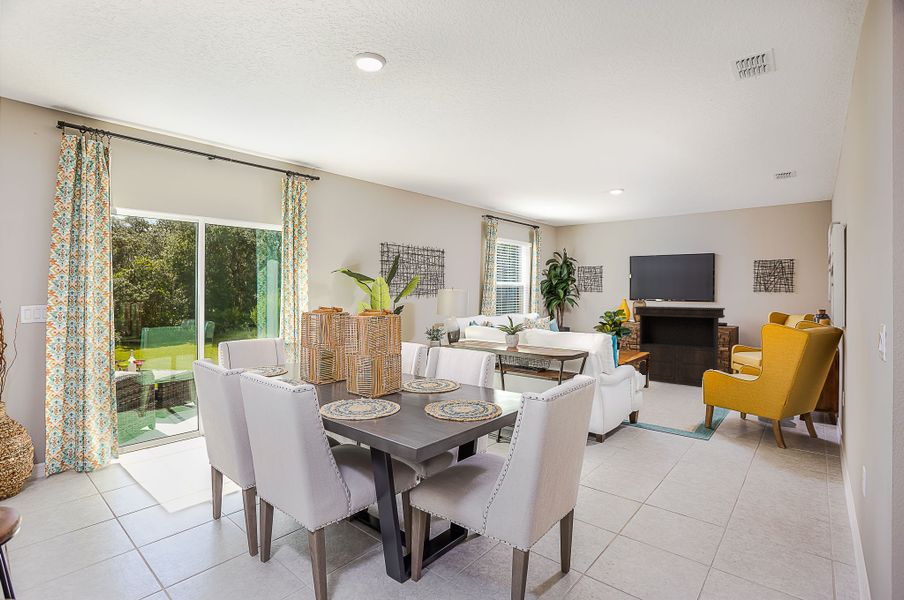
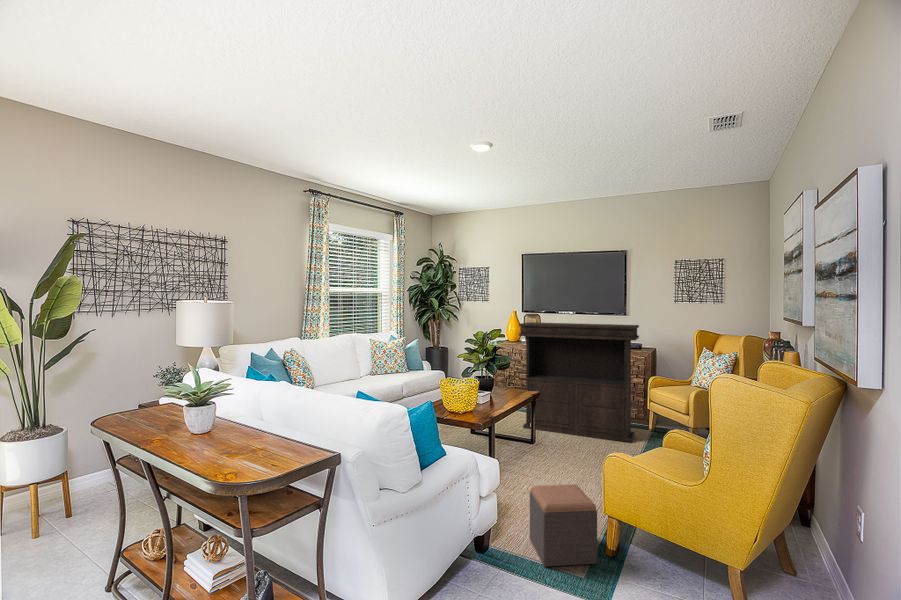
footstool: none [658,392,699,431] -> present [530,484,597,567]

